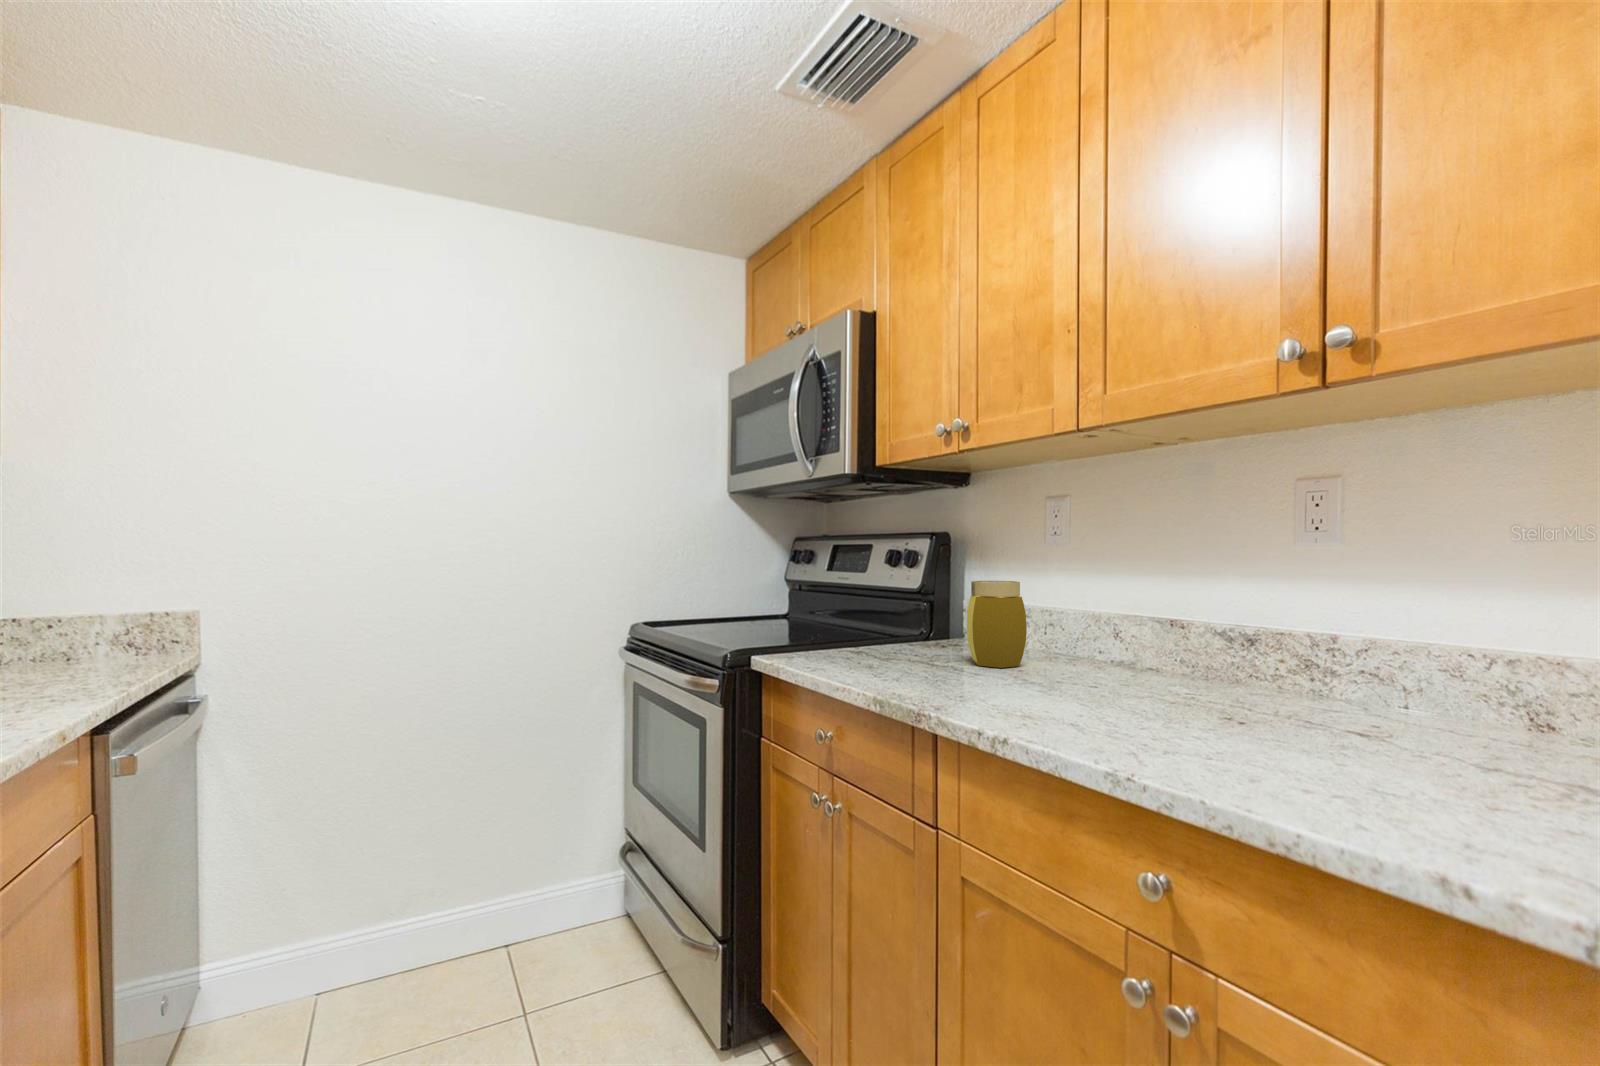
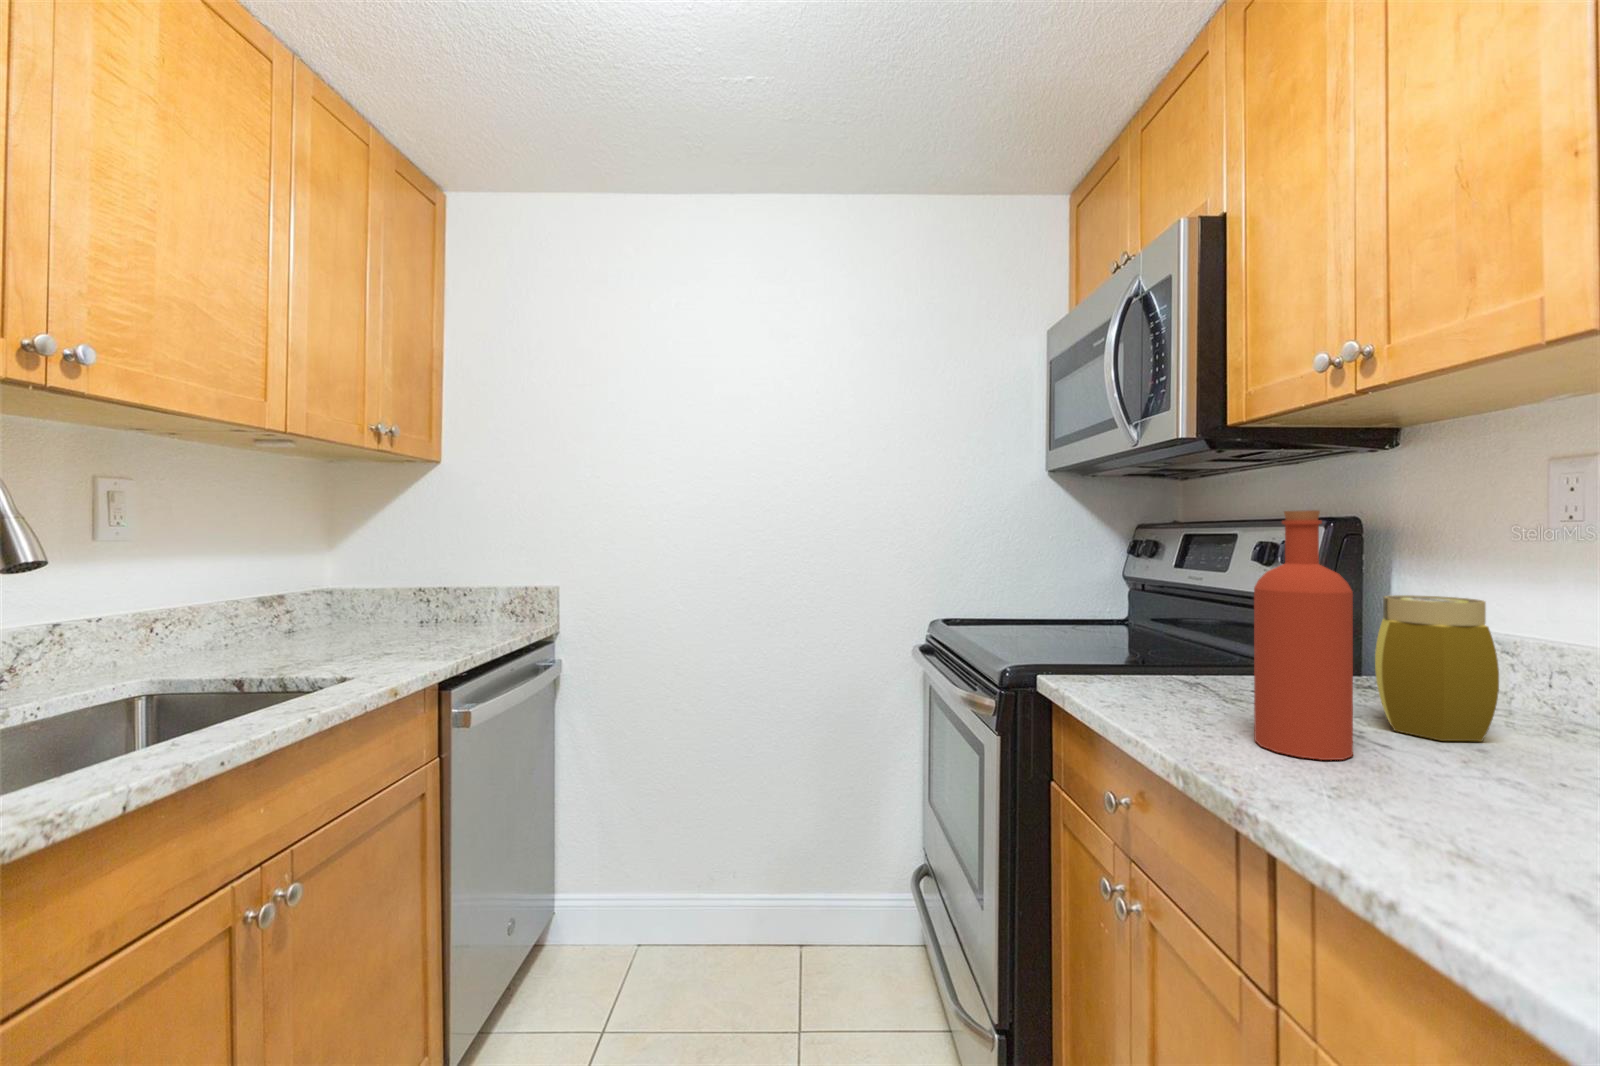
bottle: none [912,525,965,683] -> present [1254,510,1353,760]

